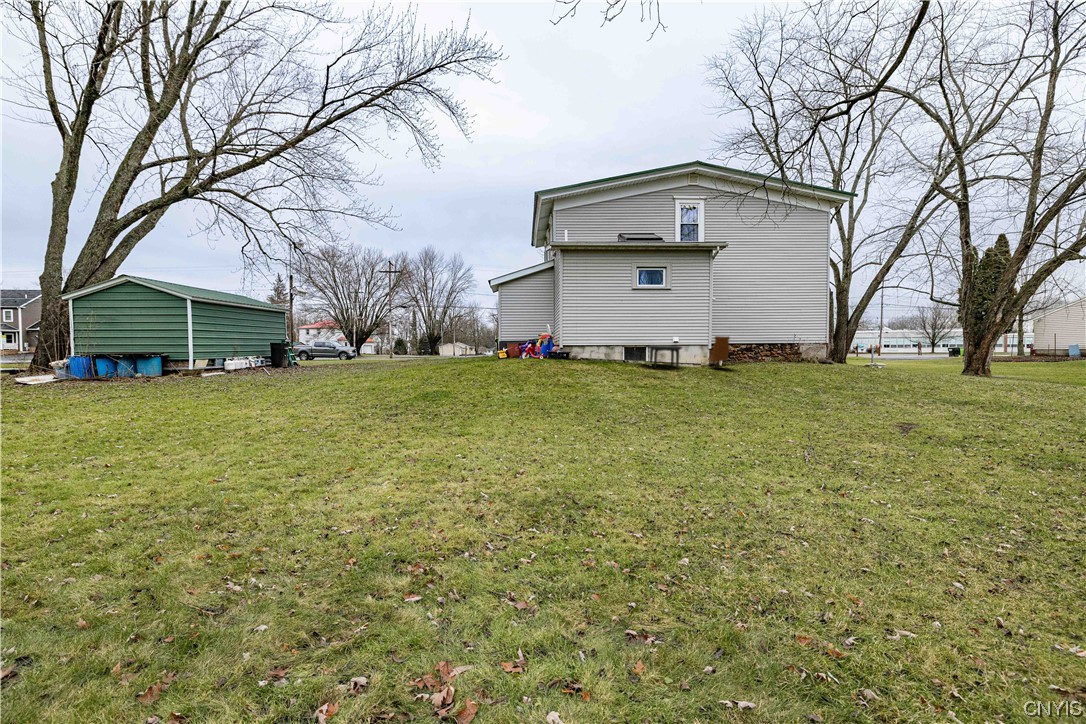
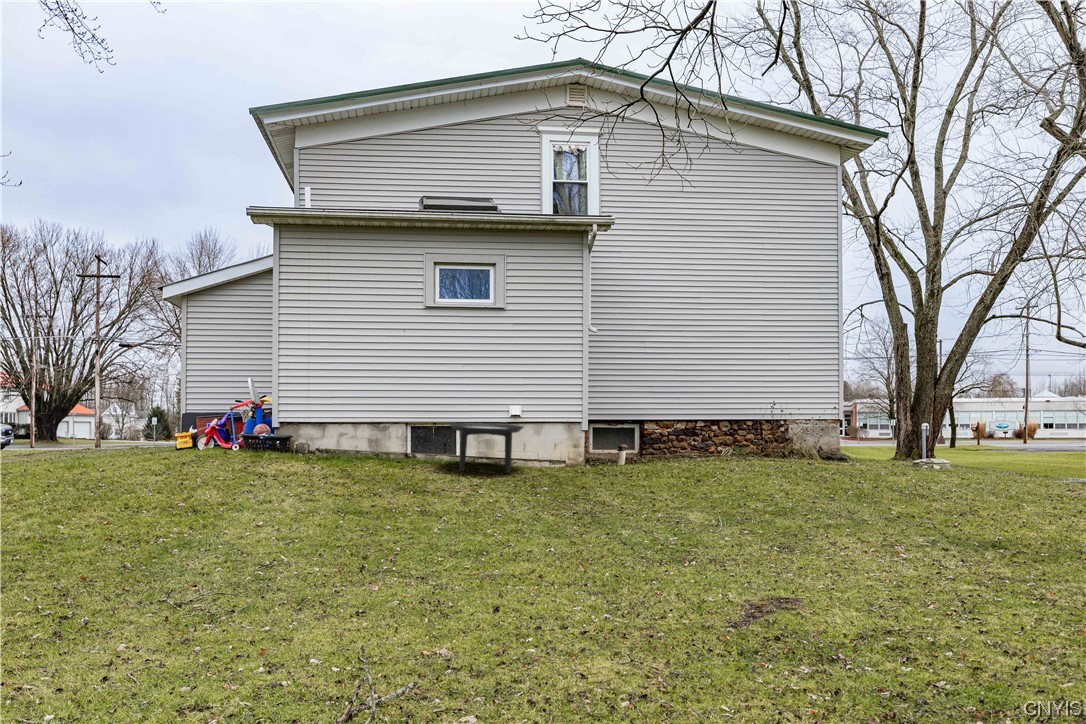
lounge chair: present [708,336,730,368] -> none [578,406,619,474]

